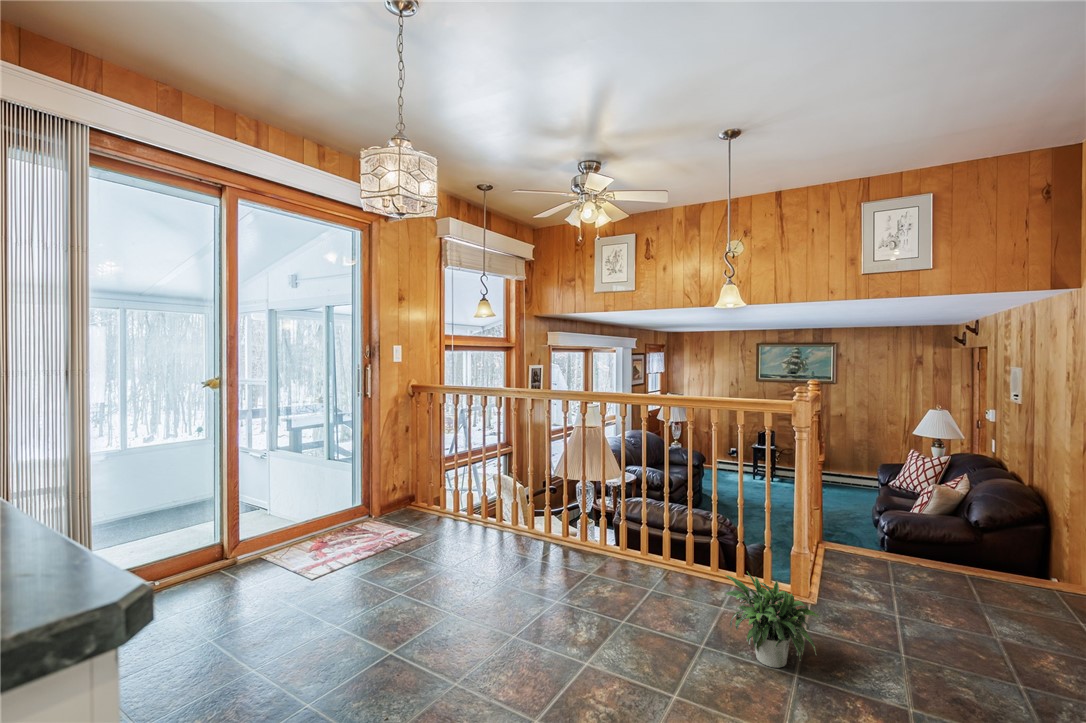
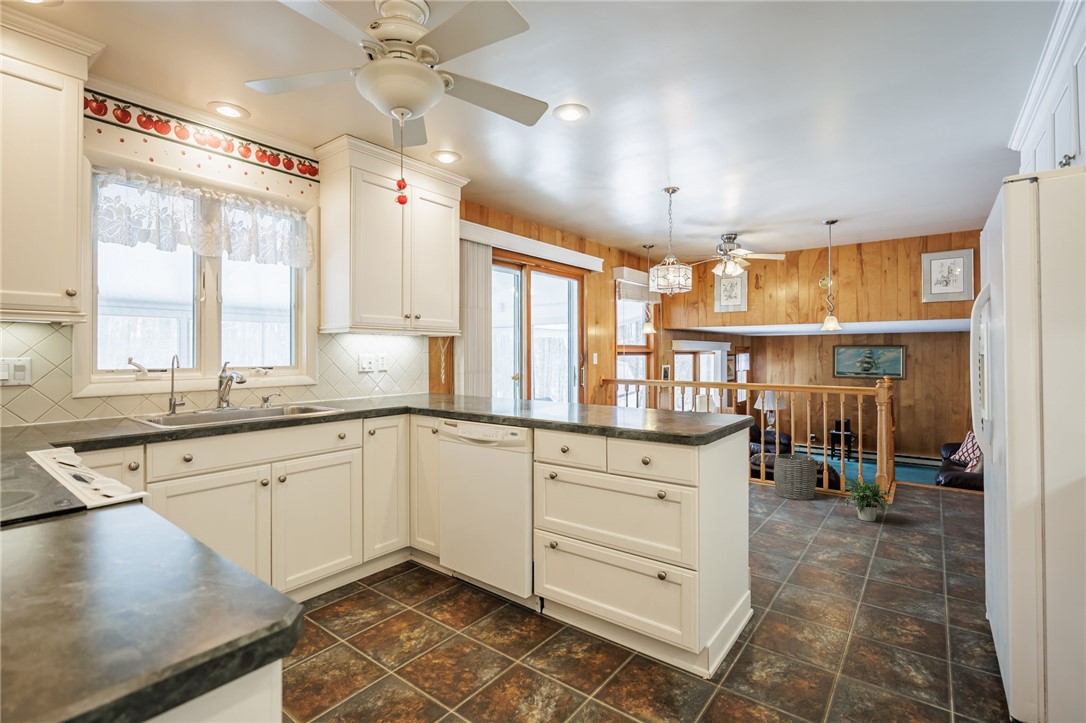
woven basket: none [627,510,695,598] -> present [774,454,817,500]

